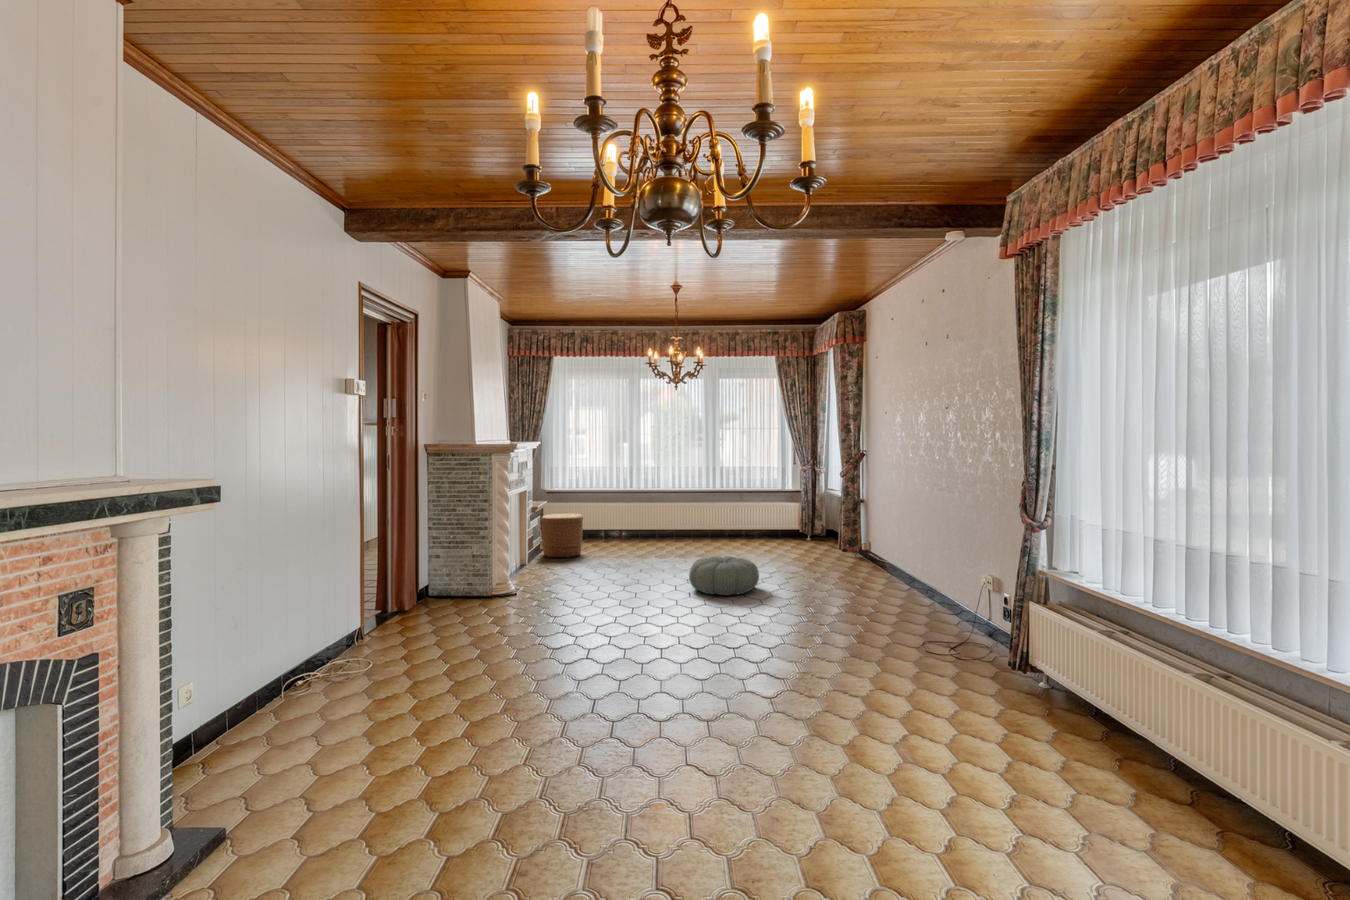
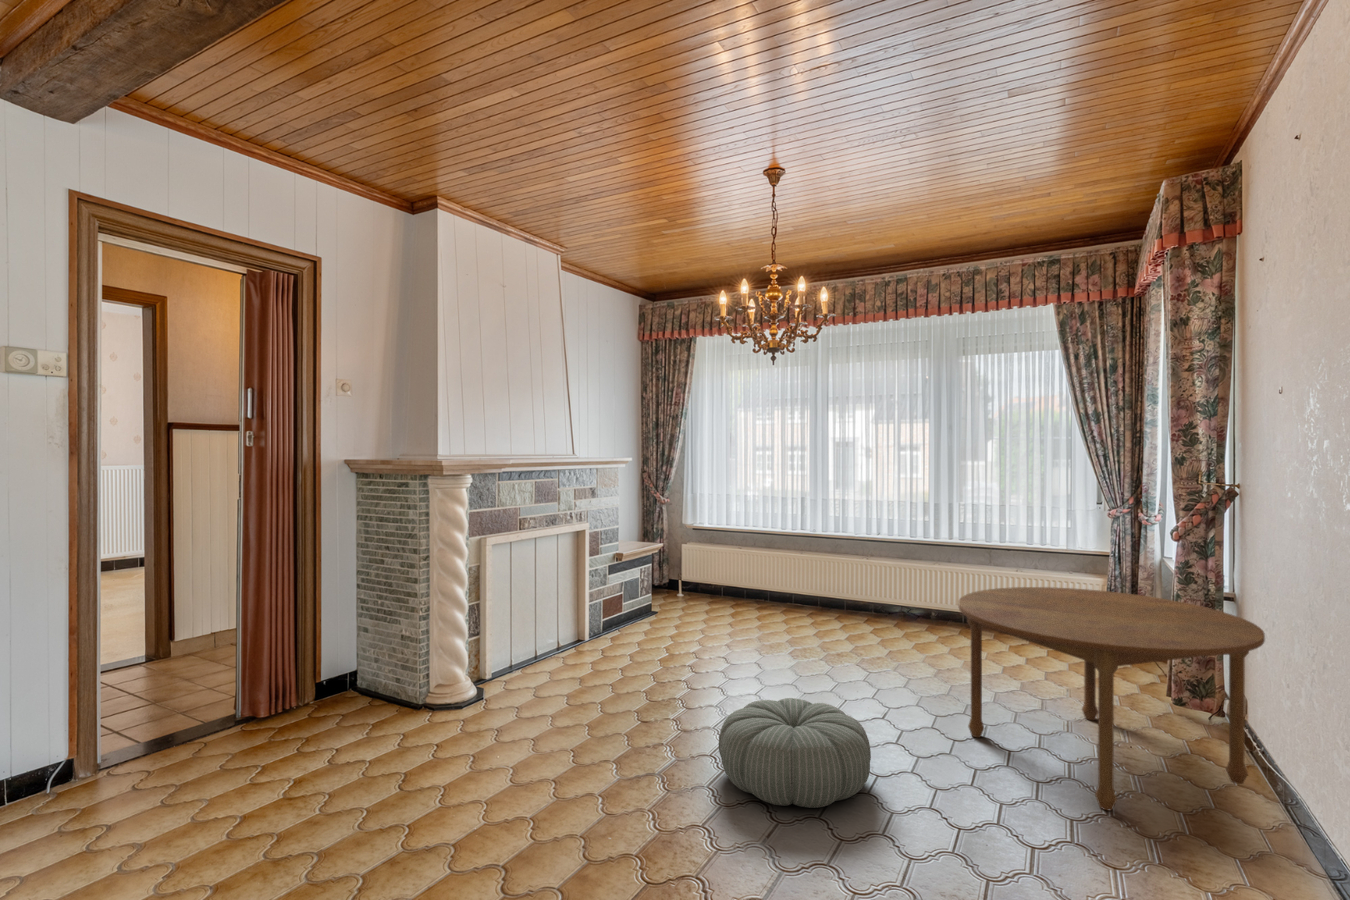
dining table: none [768,501,883,580] -> present [958,587,1265,810]
woven basket: present [541,513,583,557] -> none [618,567,682,639]

